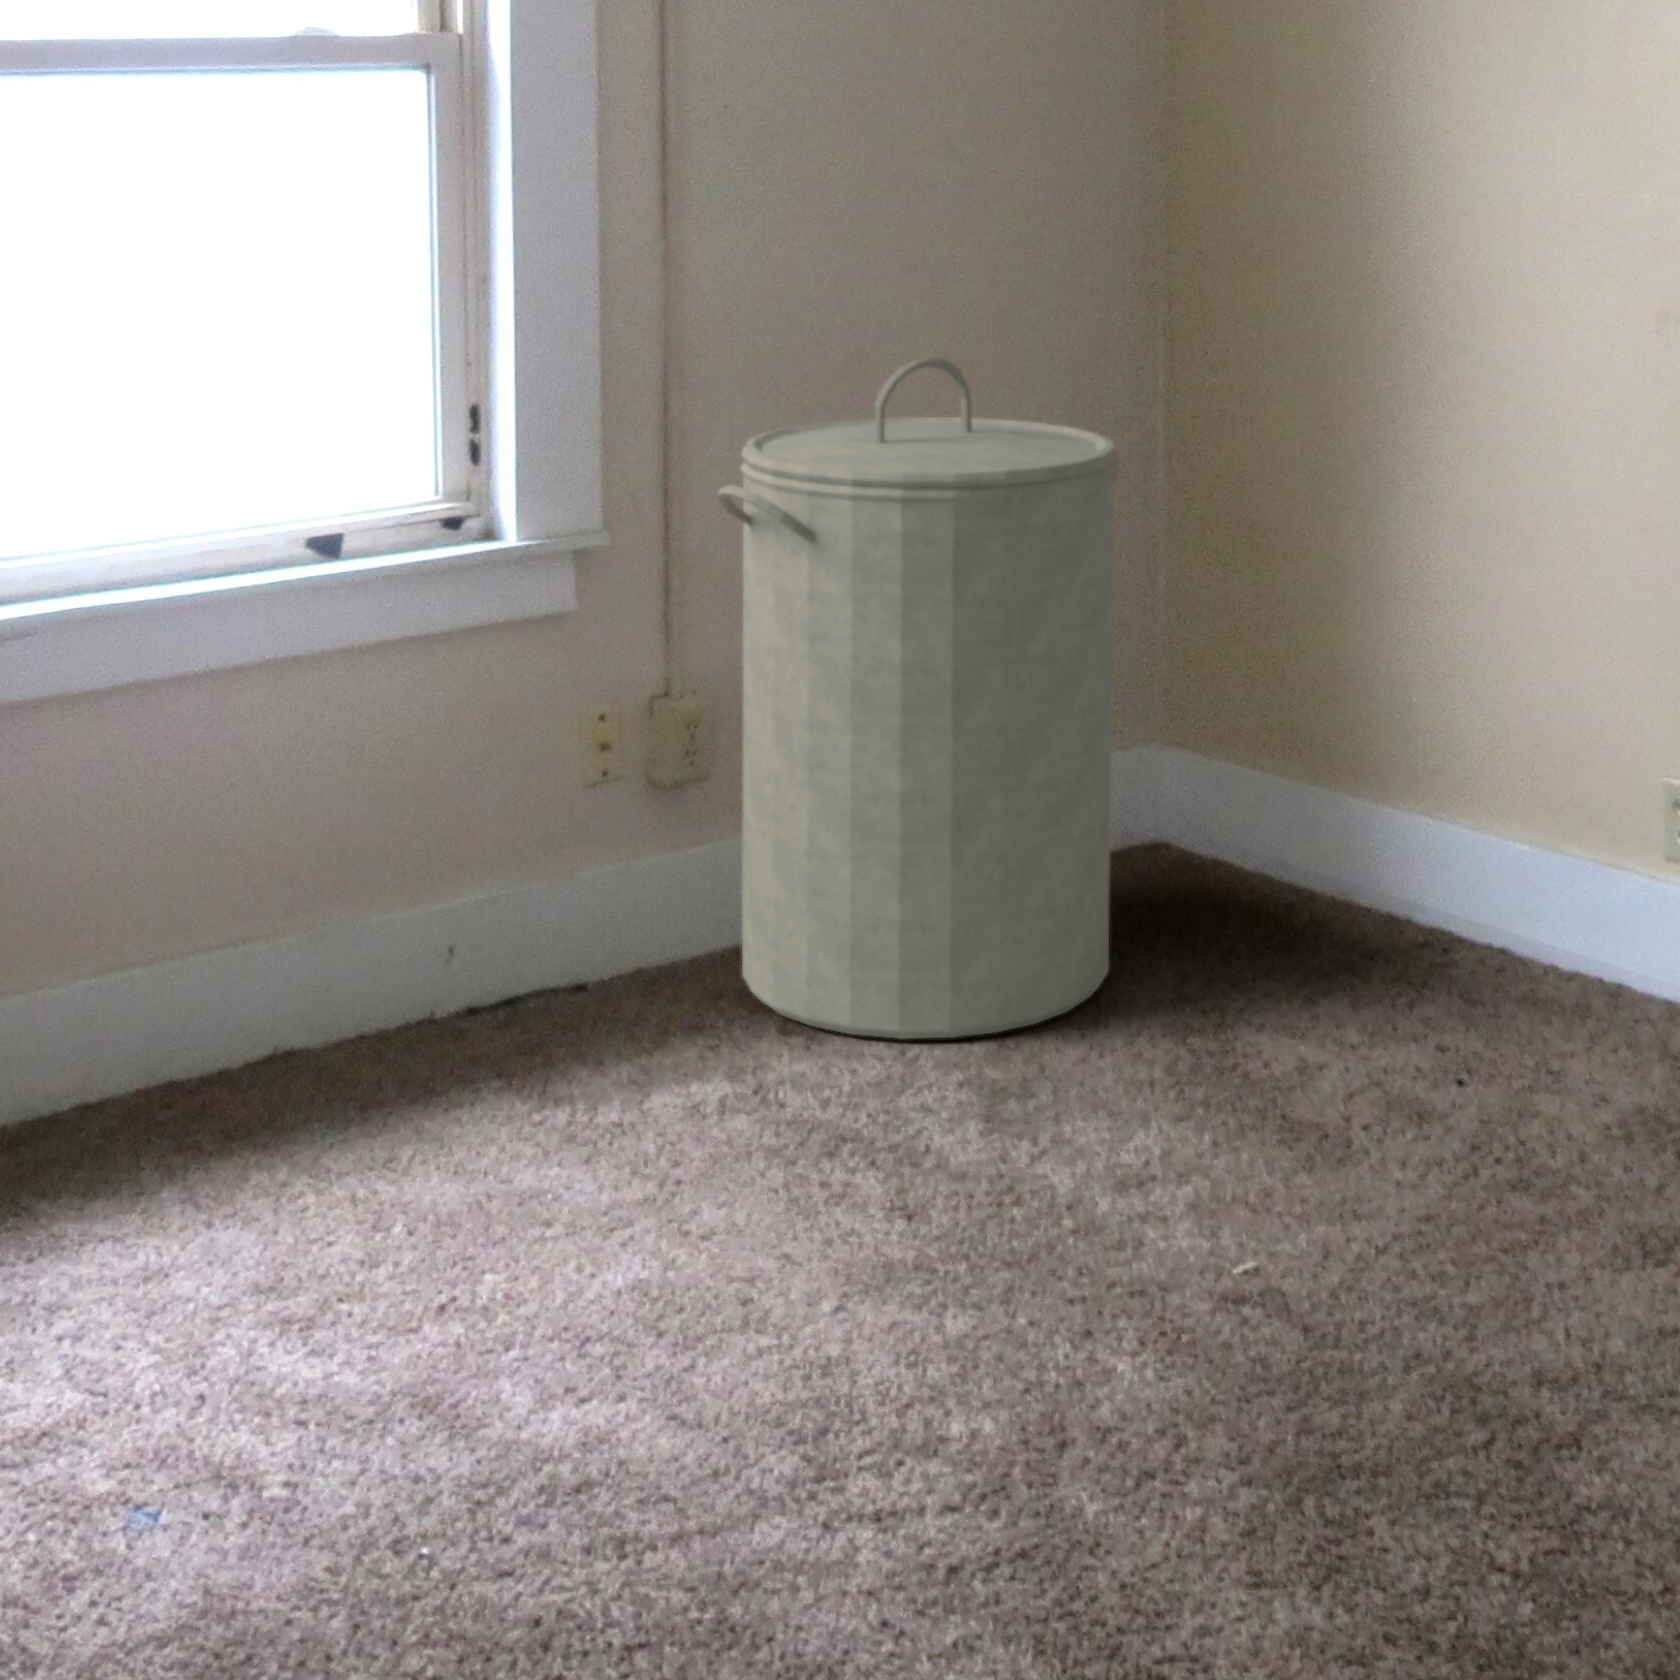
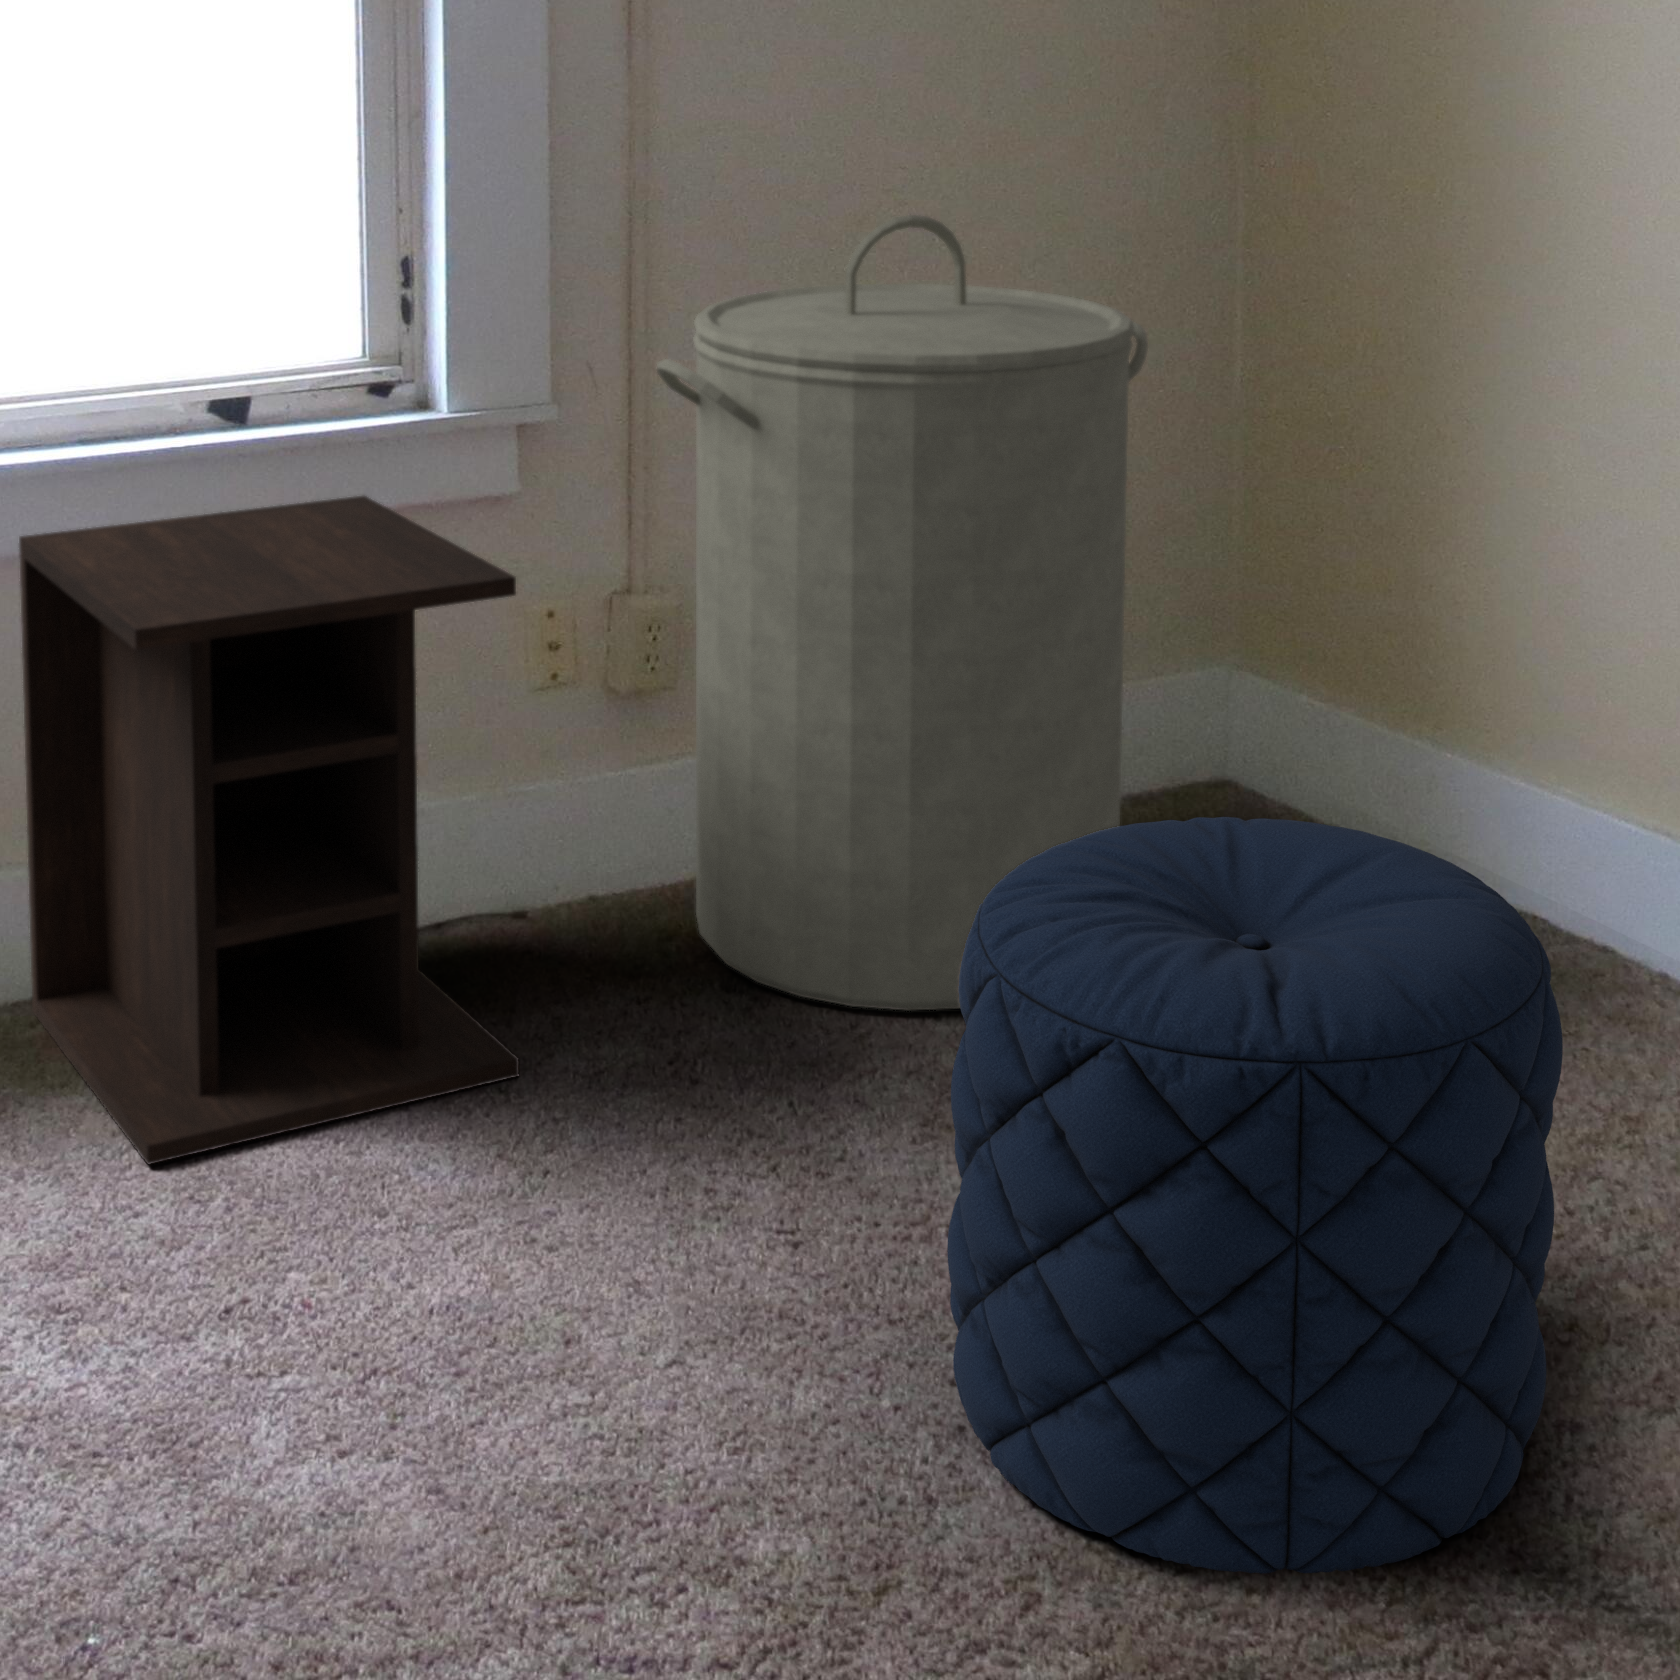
nightstand: none [156,617,630,1209] -> present [19,496,519,1164]
pouf: none [1068,828,1545,1400] -> present [947,817,1563,1573]

